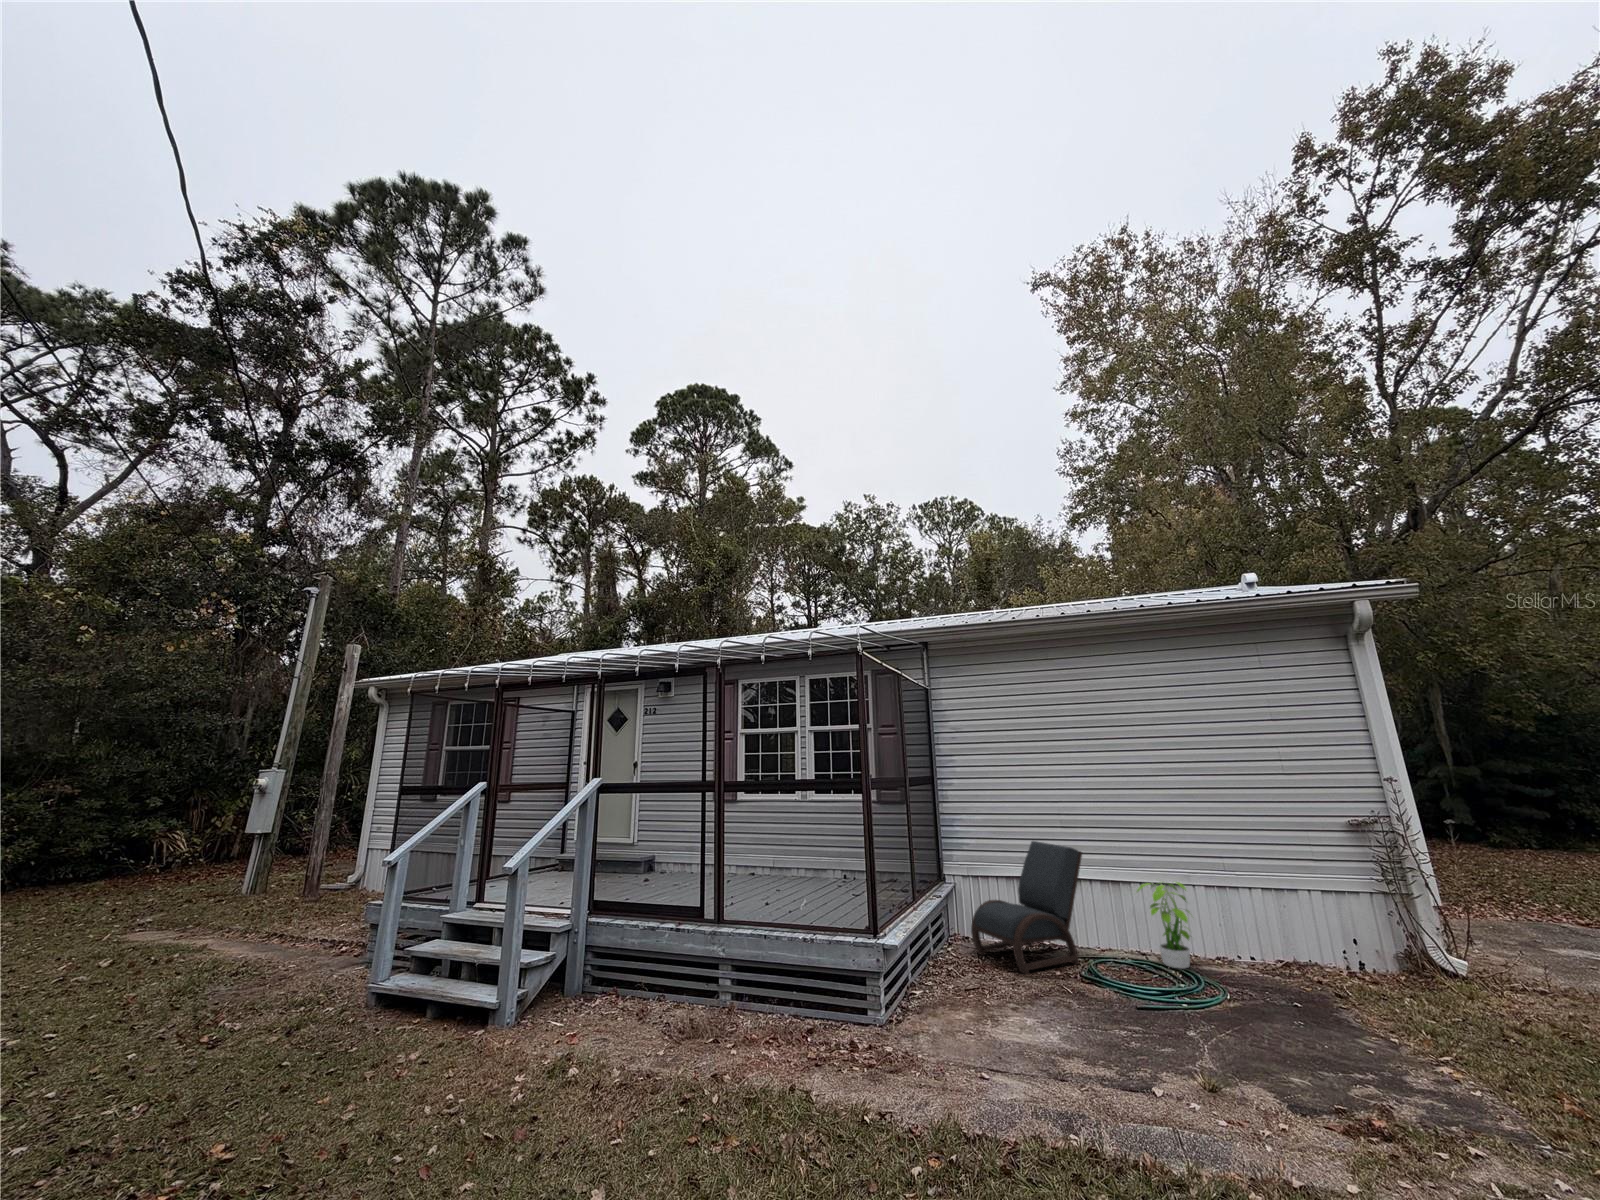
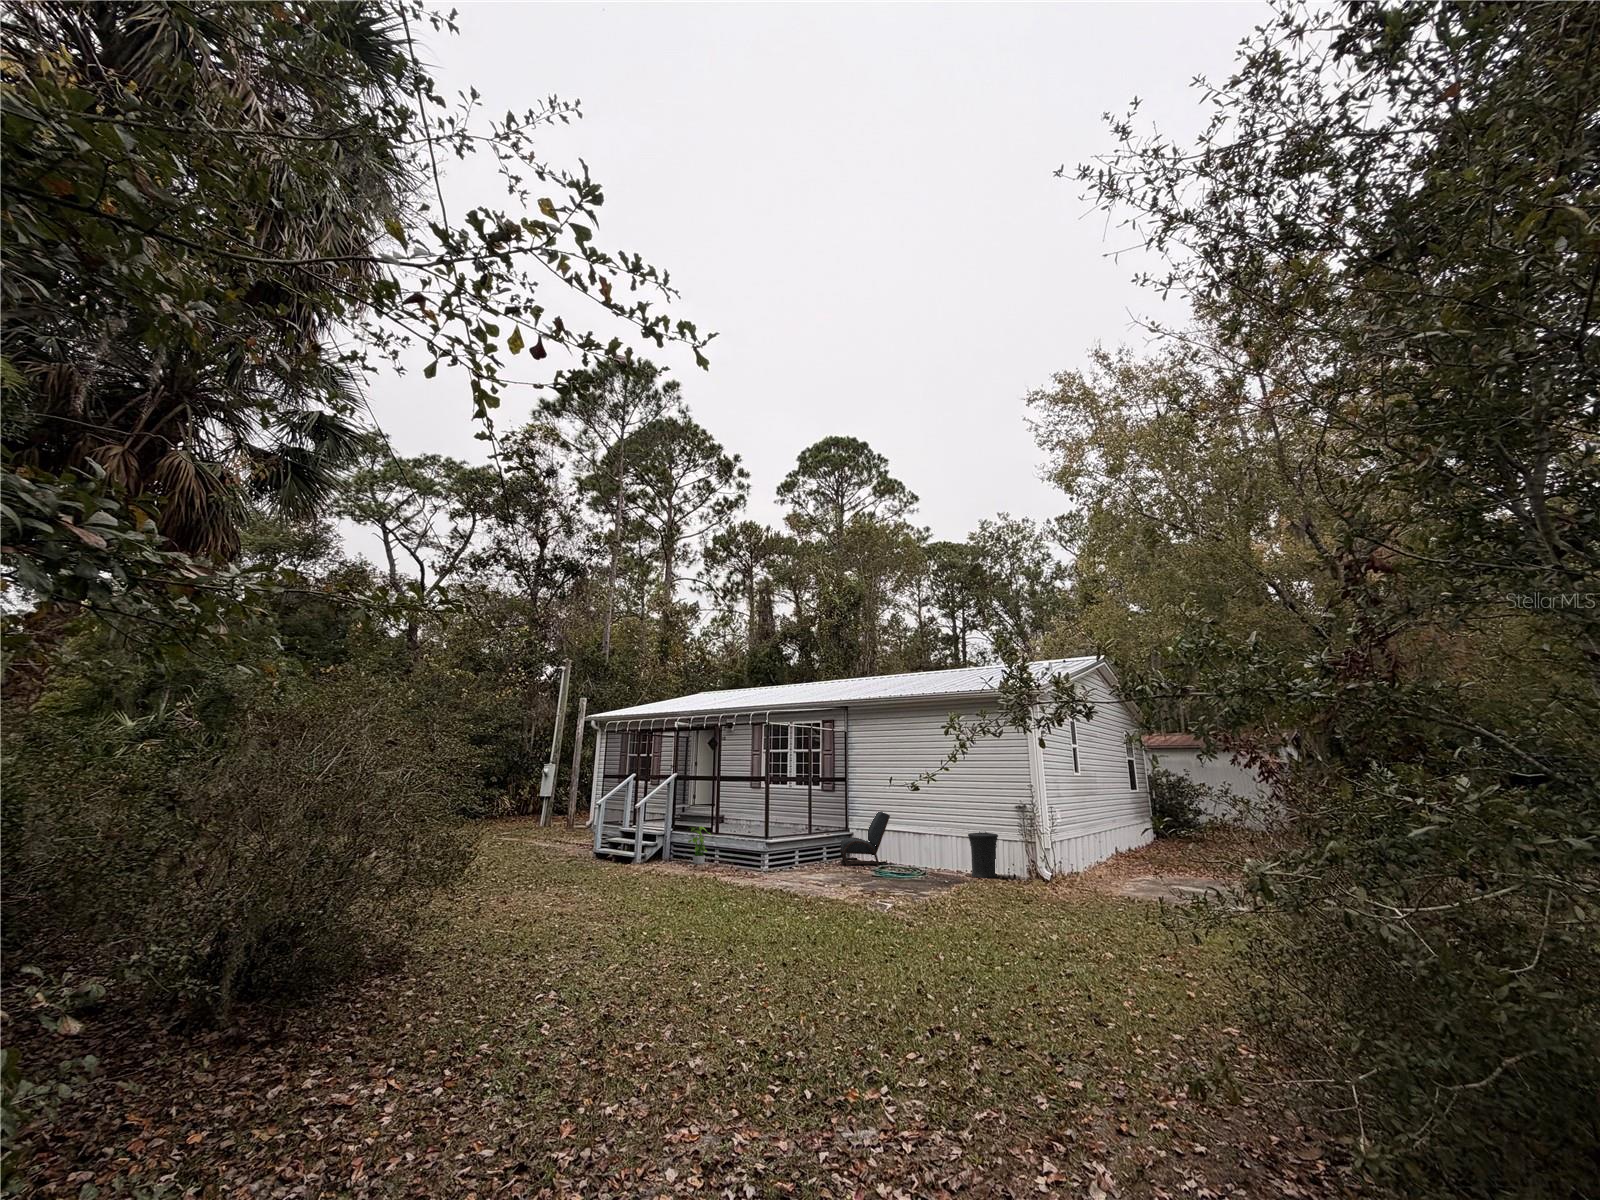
potted plant: present [1137,882,1190,969] -> present [688,826,711,864]
trash can: none [1314,883,1408,995] -> present [968,831,998,878]

